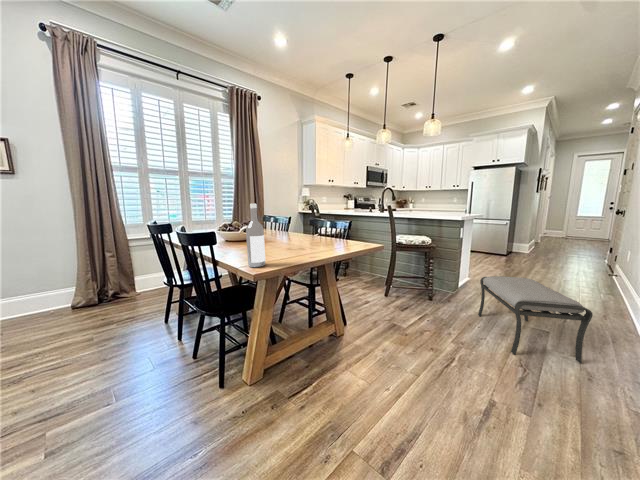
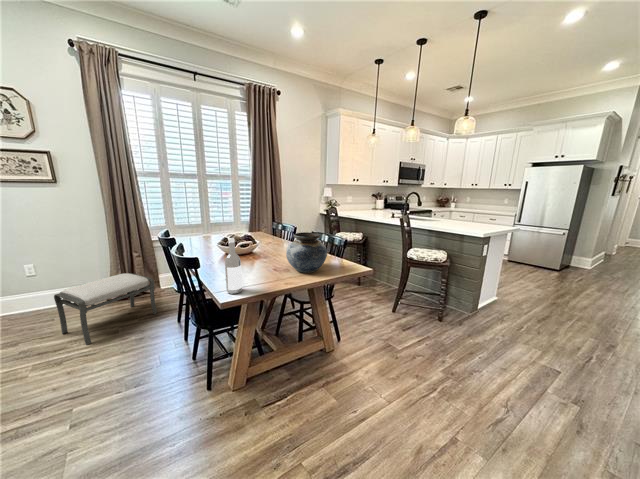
vase: none [300,210,342,250] -> present [286,232,327,273]
ottoman: present [478,276,593,363] -> present [54,273,157,345]

